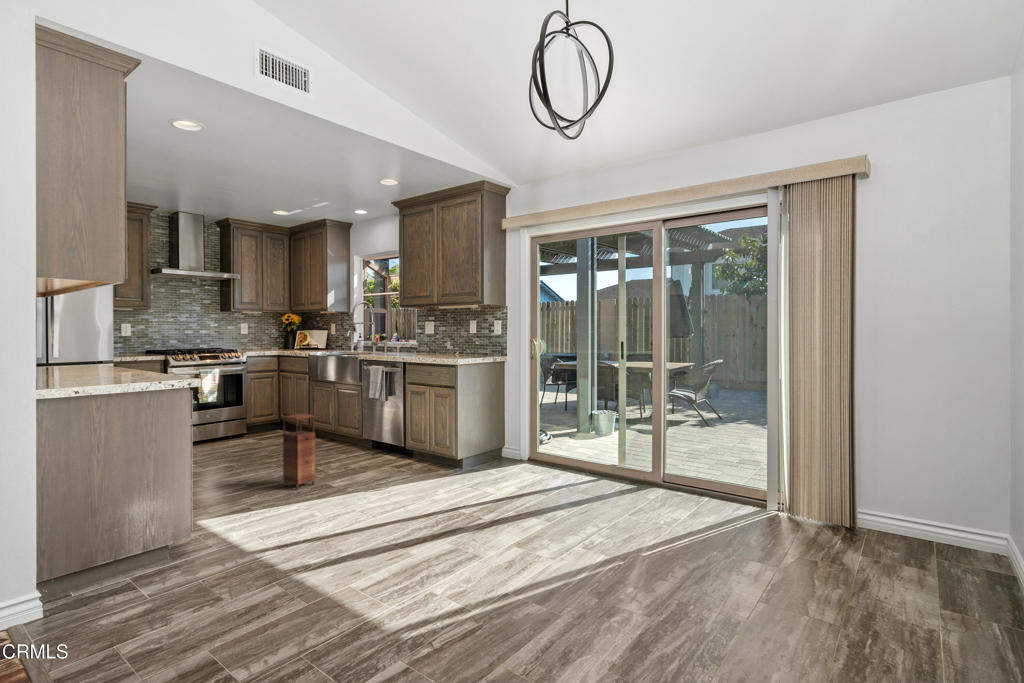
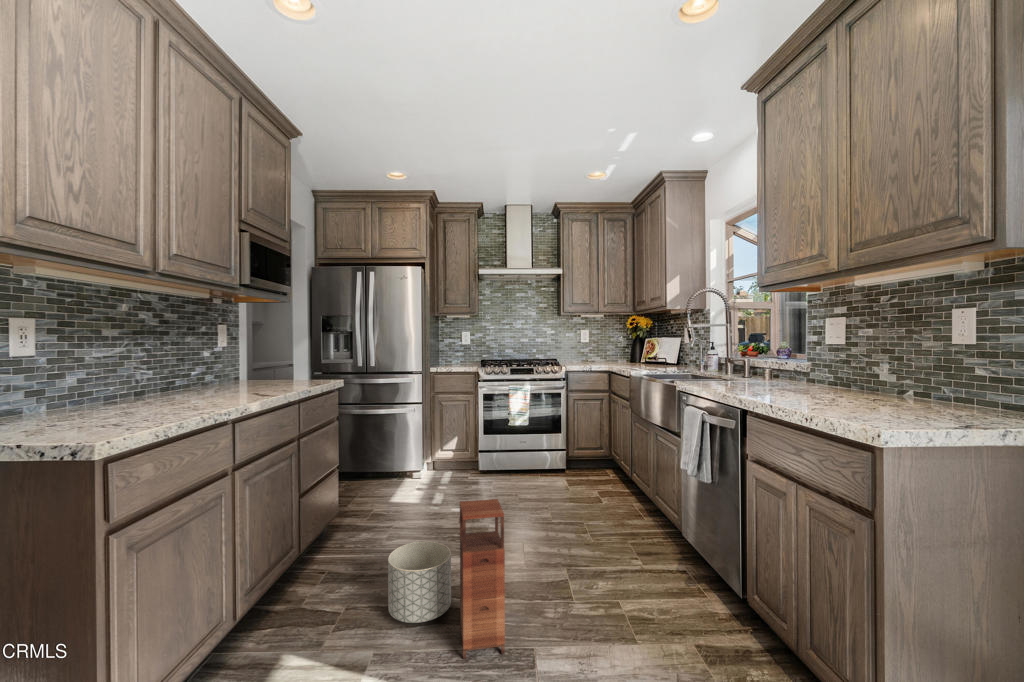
planter: none [230,451,270,491] -> present [388,541,451,623]

